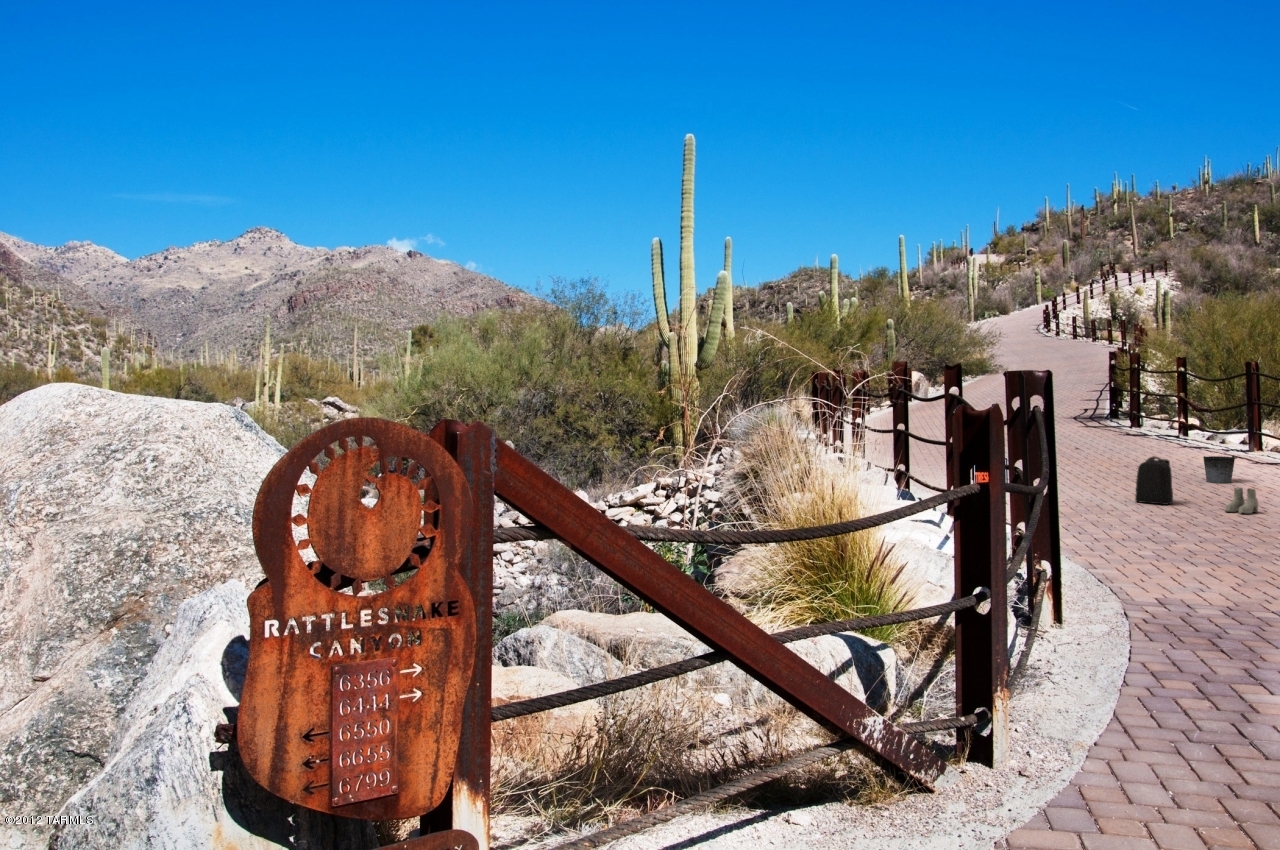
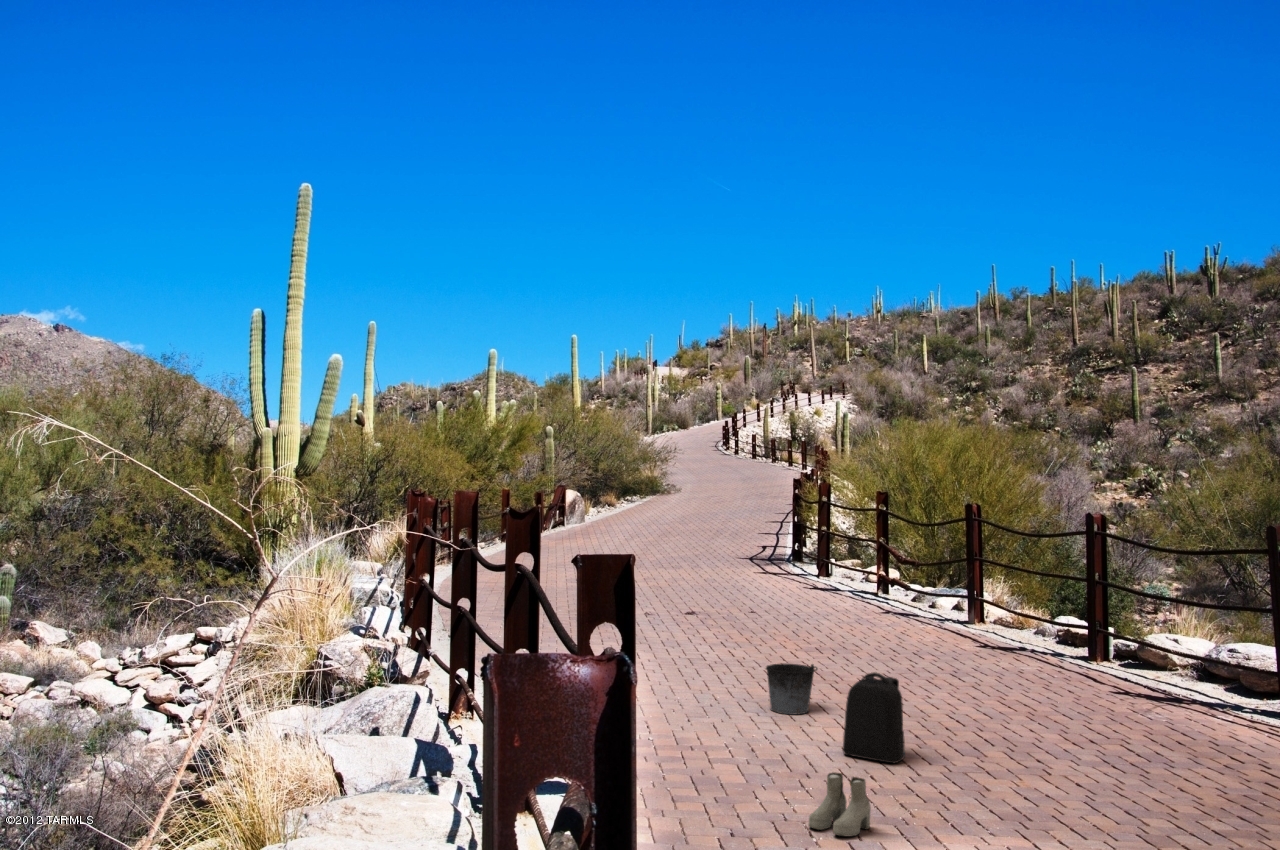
bucket: present [1203,455,1237,483] -> present [766,664,817,715]
boots: present [1225,488,1258,514] -> present [809,772,871,836]

